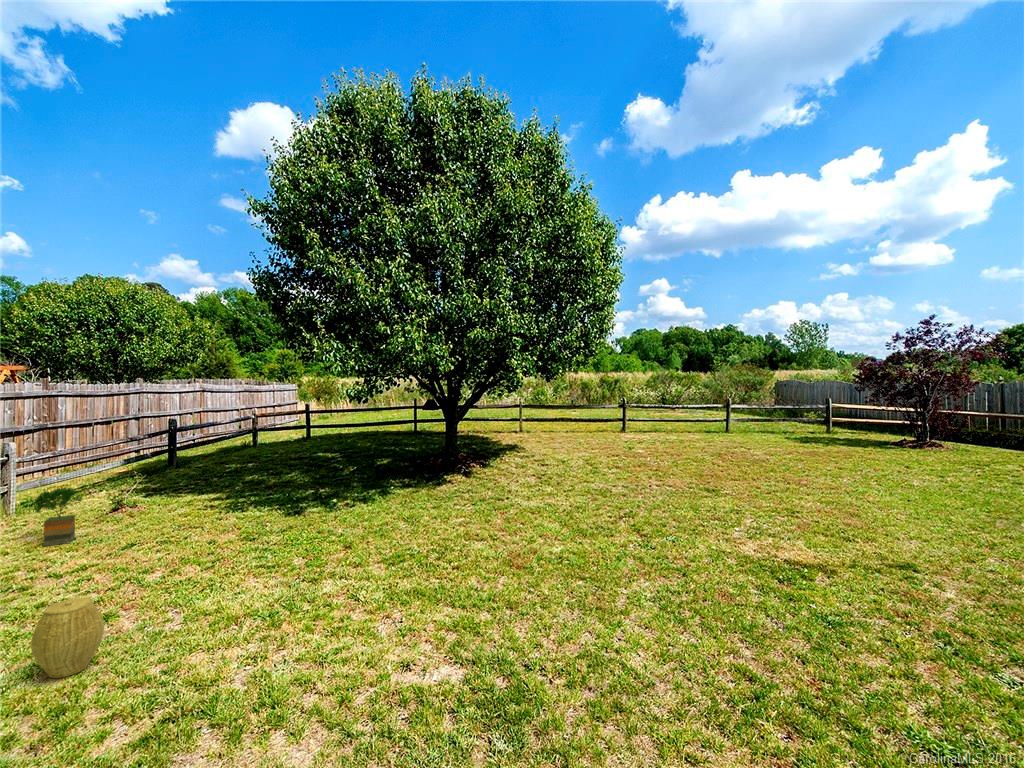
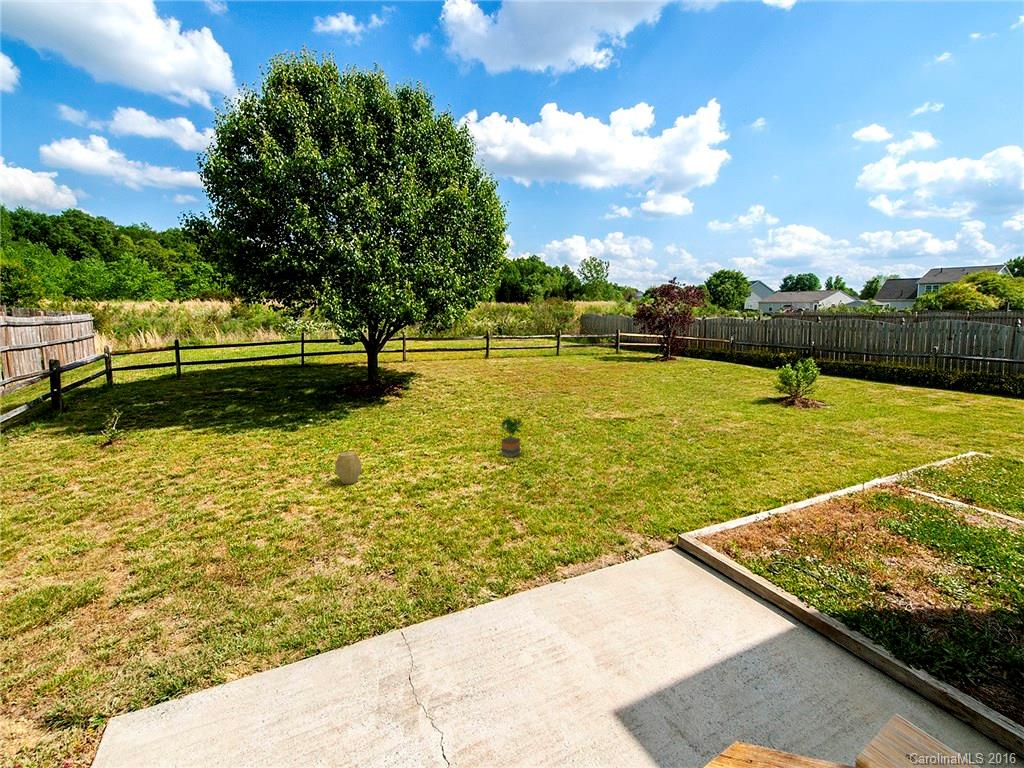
potted tree: present [34,487,82,546] -> present [501,418,524,457]

